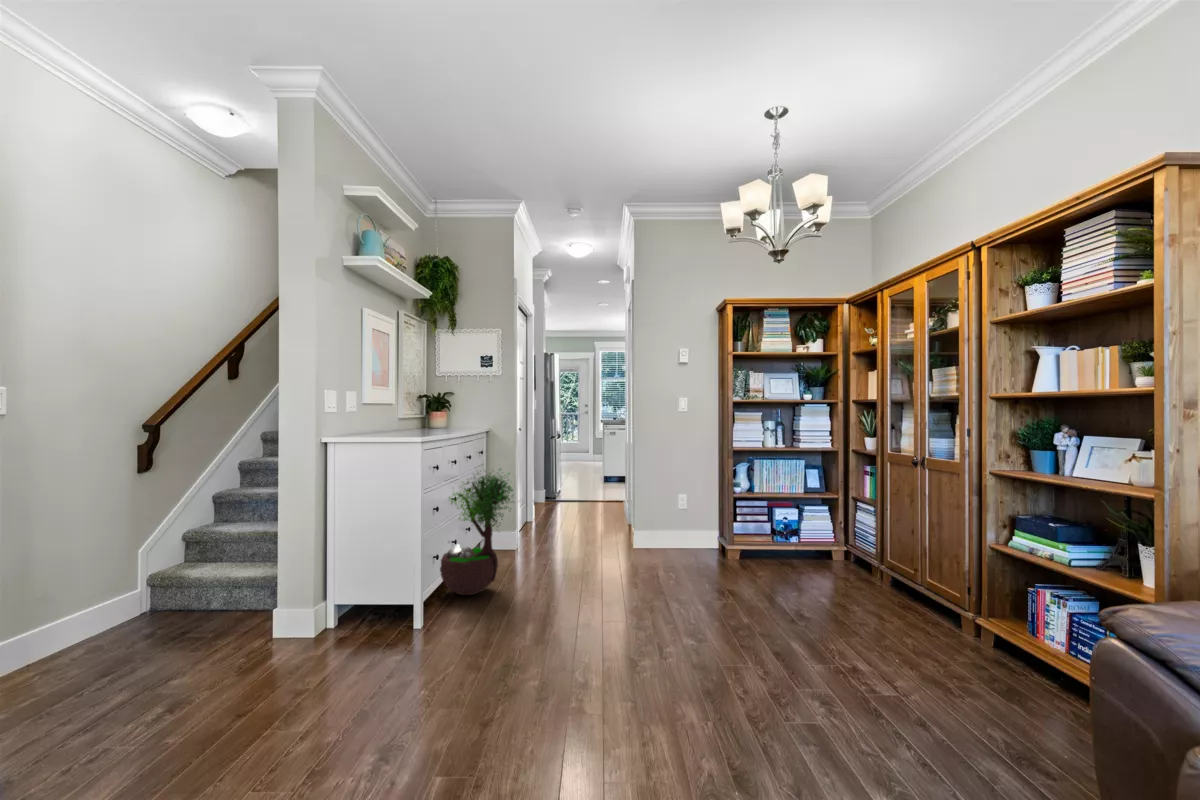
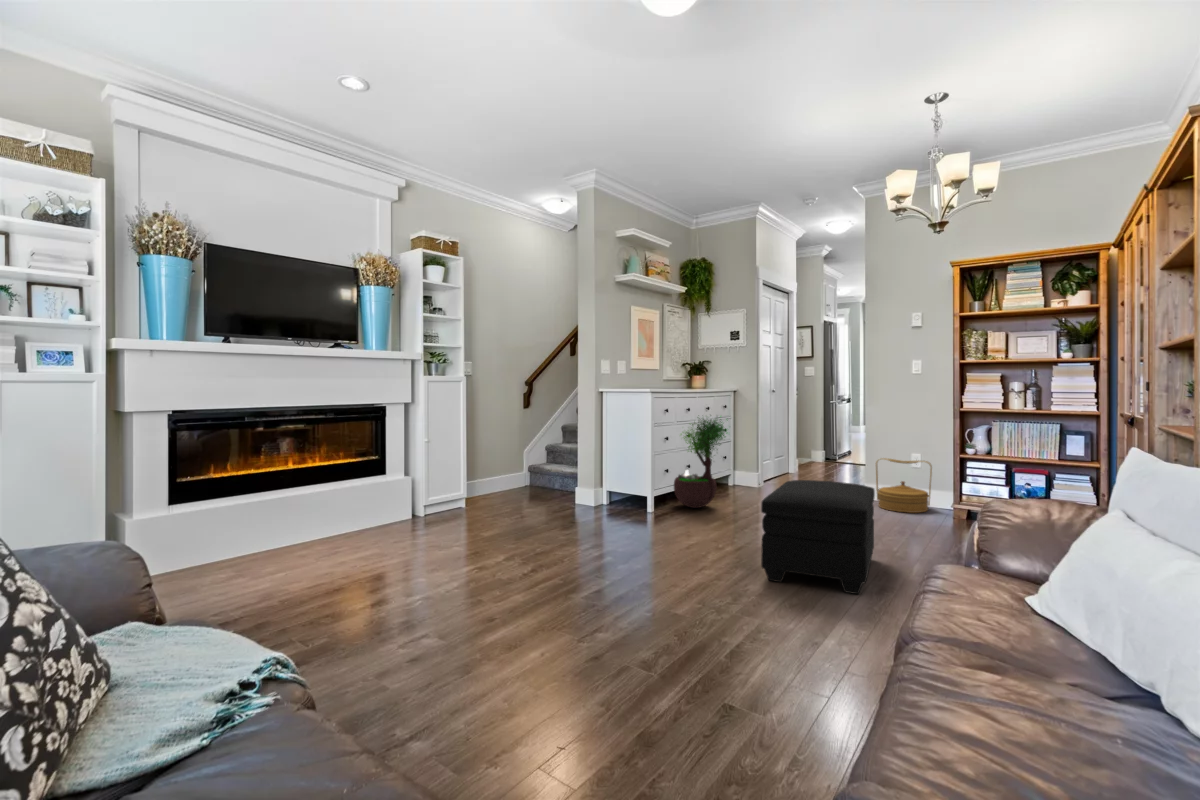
woven basket: none [652,501,705,558] -> present [876,458,932,513]
ottoman: none [629,559,787,728] -> present [761,480,875,594]

